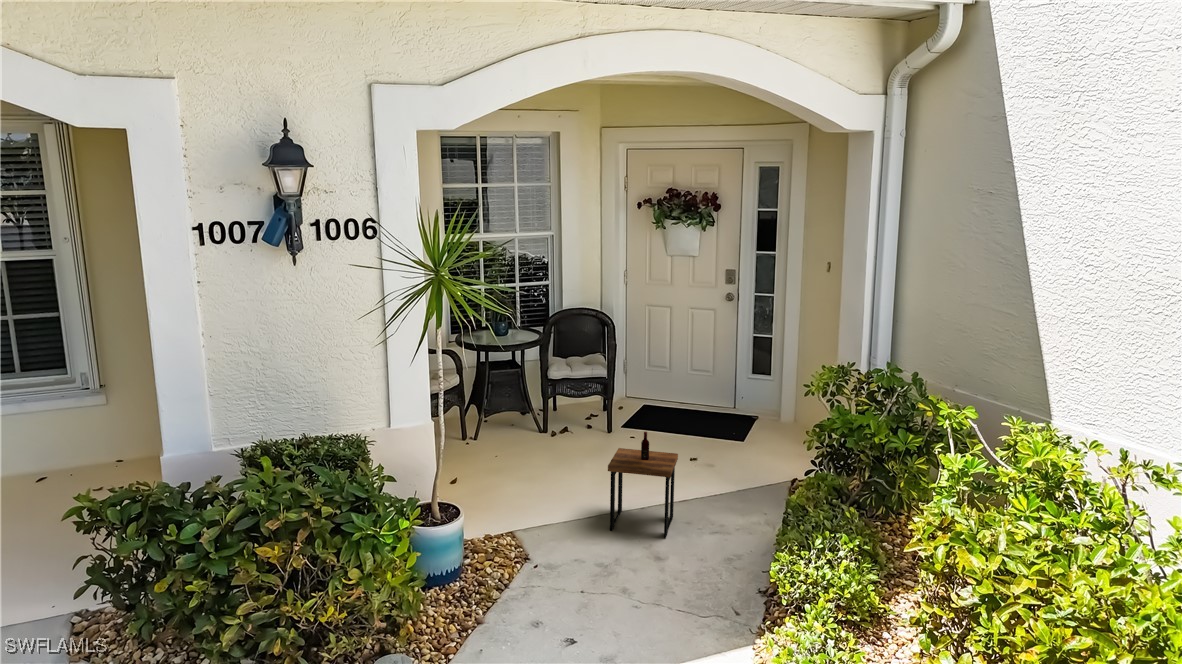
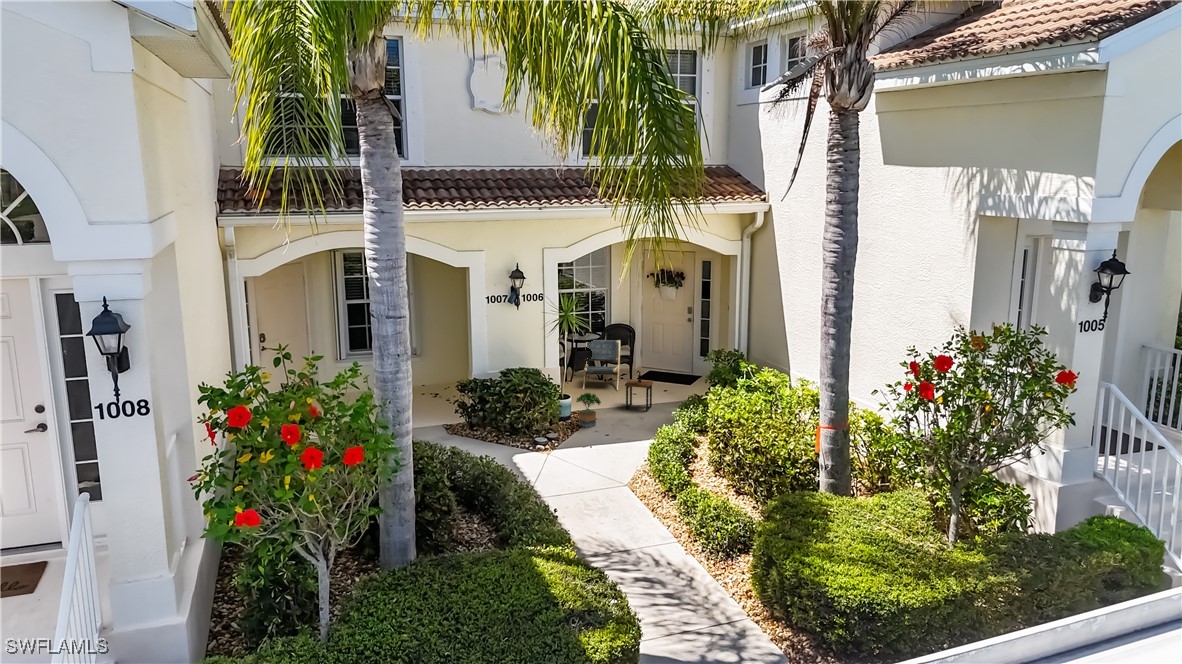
lounge chair: none [499,342,585,463] -> present [583,340,621,390]
potted tree: none [469,509,548,622] -> present [576,393,601,428]

